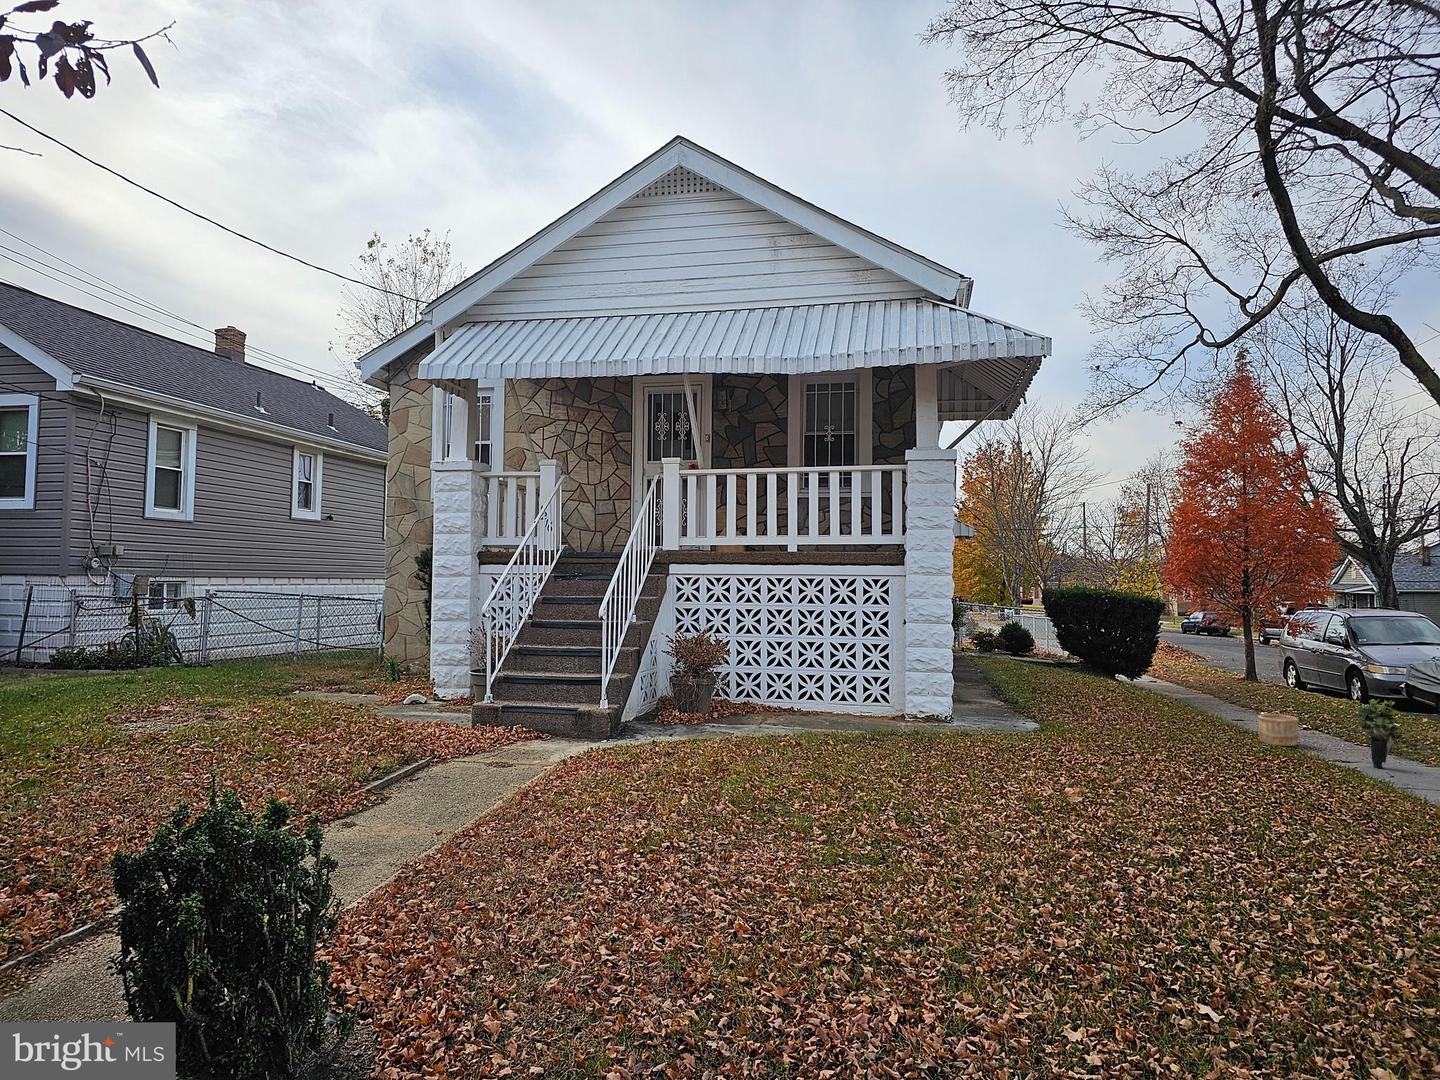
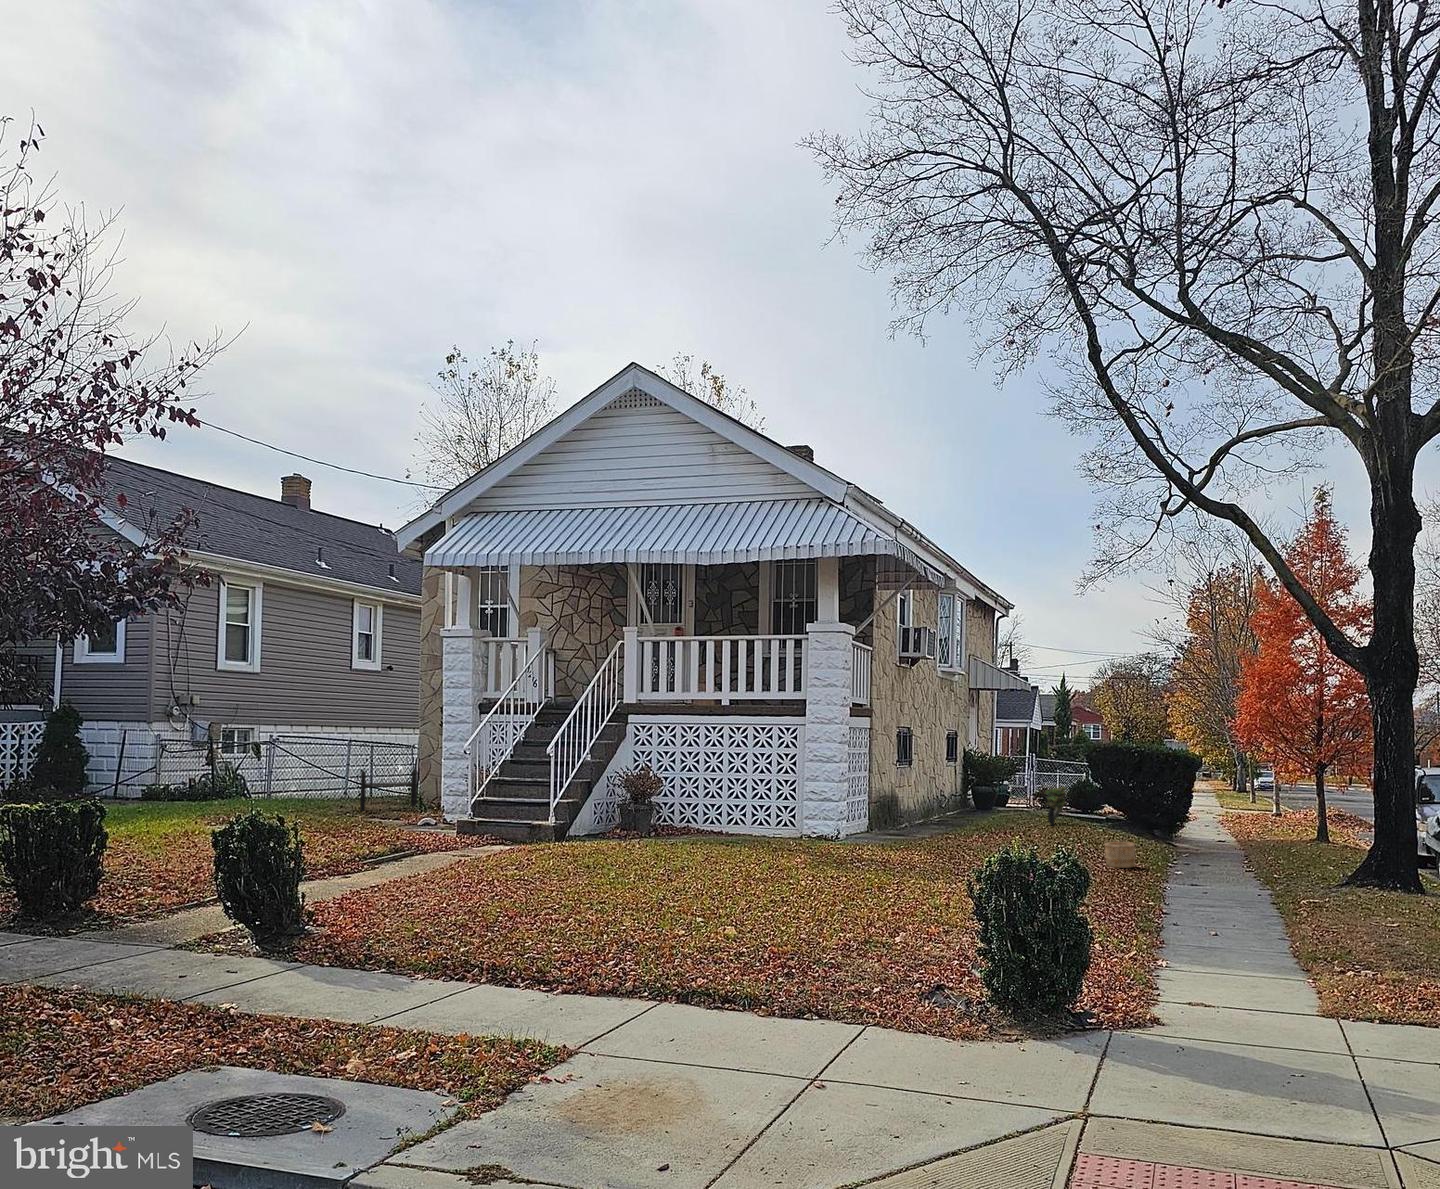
bench: none [316,628,385,677] -> present [360,769,417,811]
potted plant: present [1356,699,1403,769] -> present [1045,787,1067,826]

